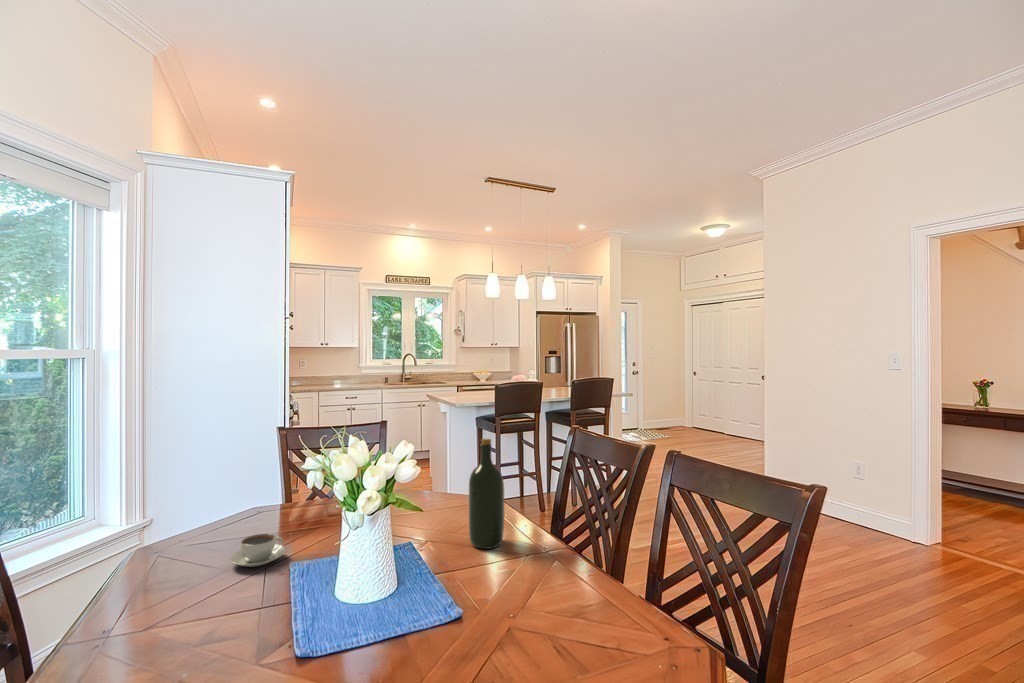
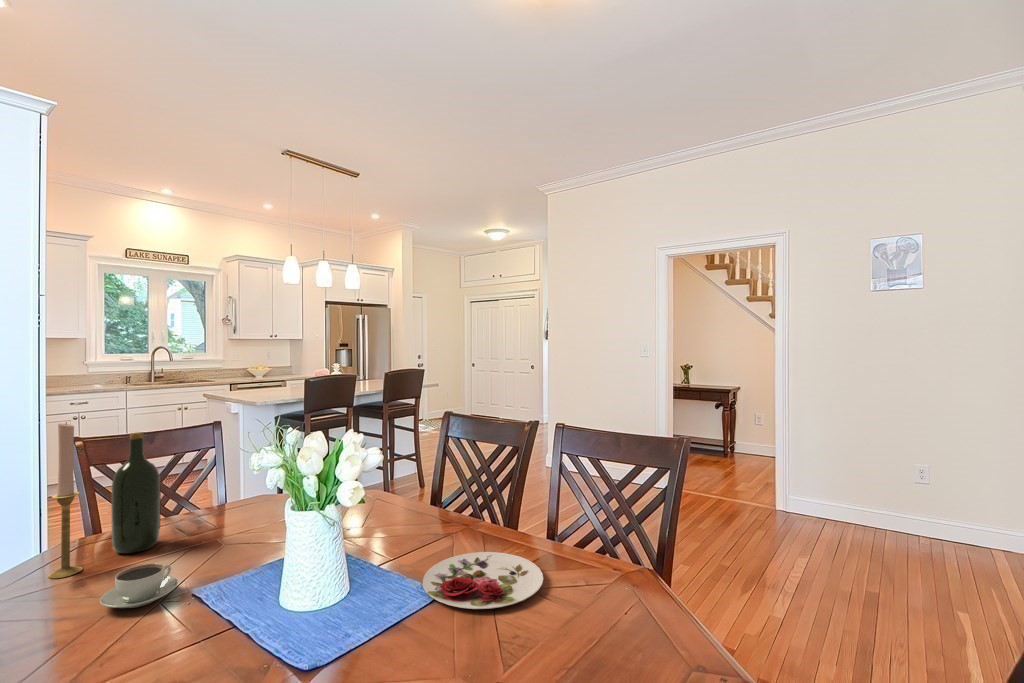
candlestick: none [228,415,251,532] -> present [48,422,82,578]
wine bottle: present [469,439,504,549] -> present [112,432,161,554]
plate: none [448,581,578,651] -> present [423,552,543,609]

